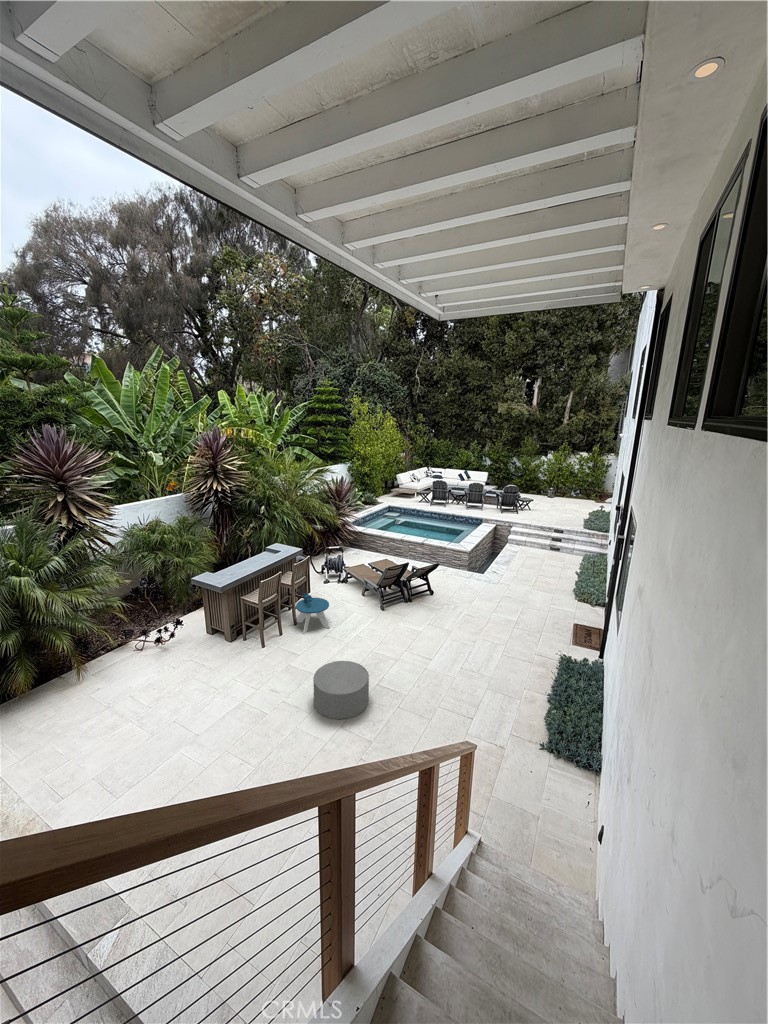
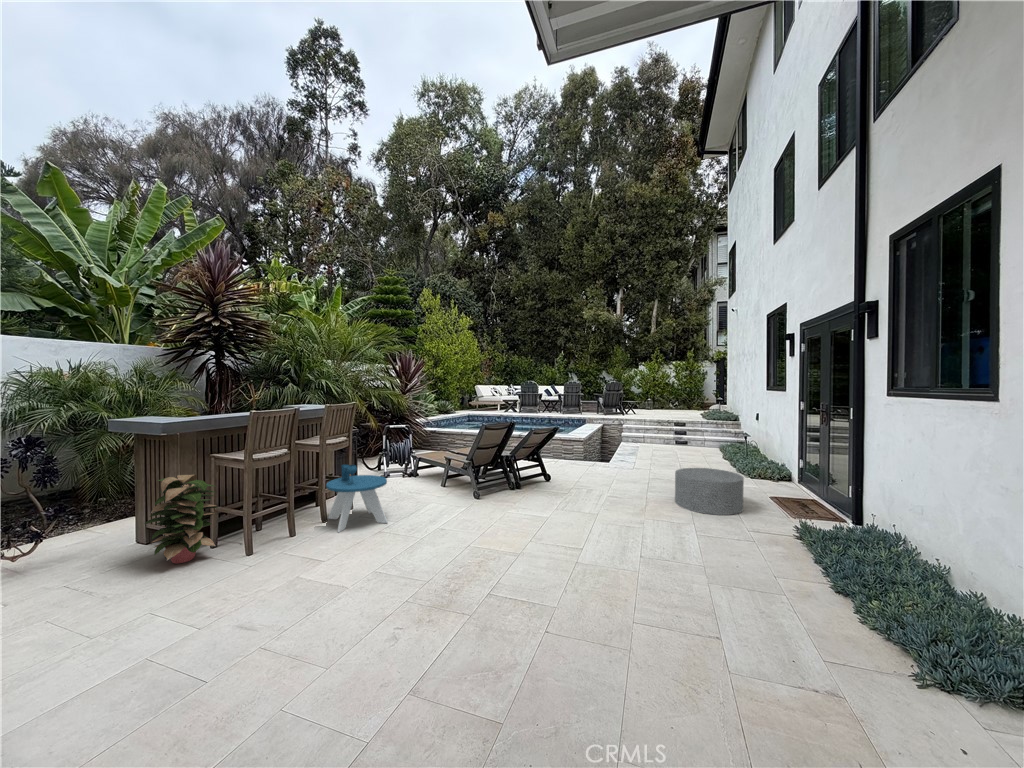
decorative plant: none [214,607,247,651] -> present [145,475,218,563]
ottoman: present [313,661,369,719] -> present [675,468,744,515]

